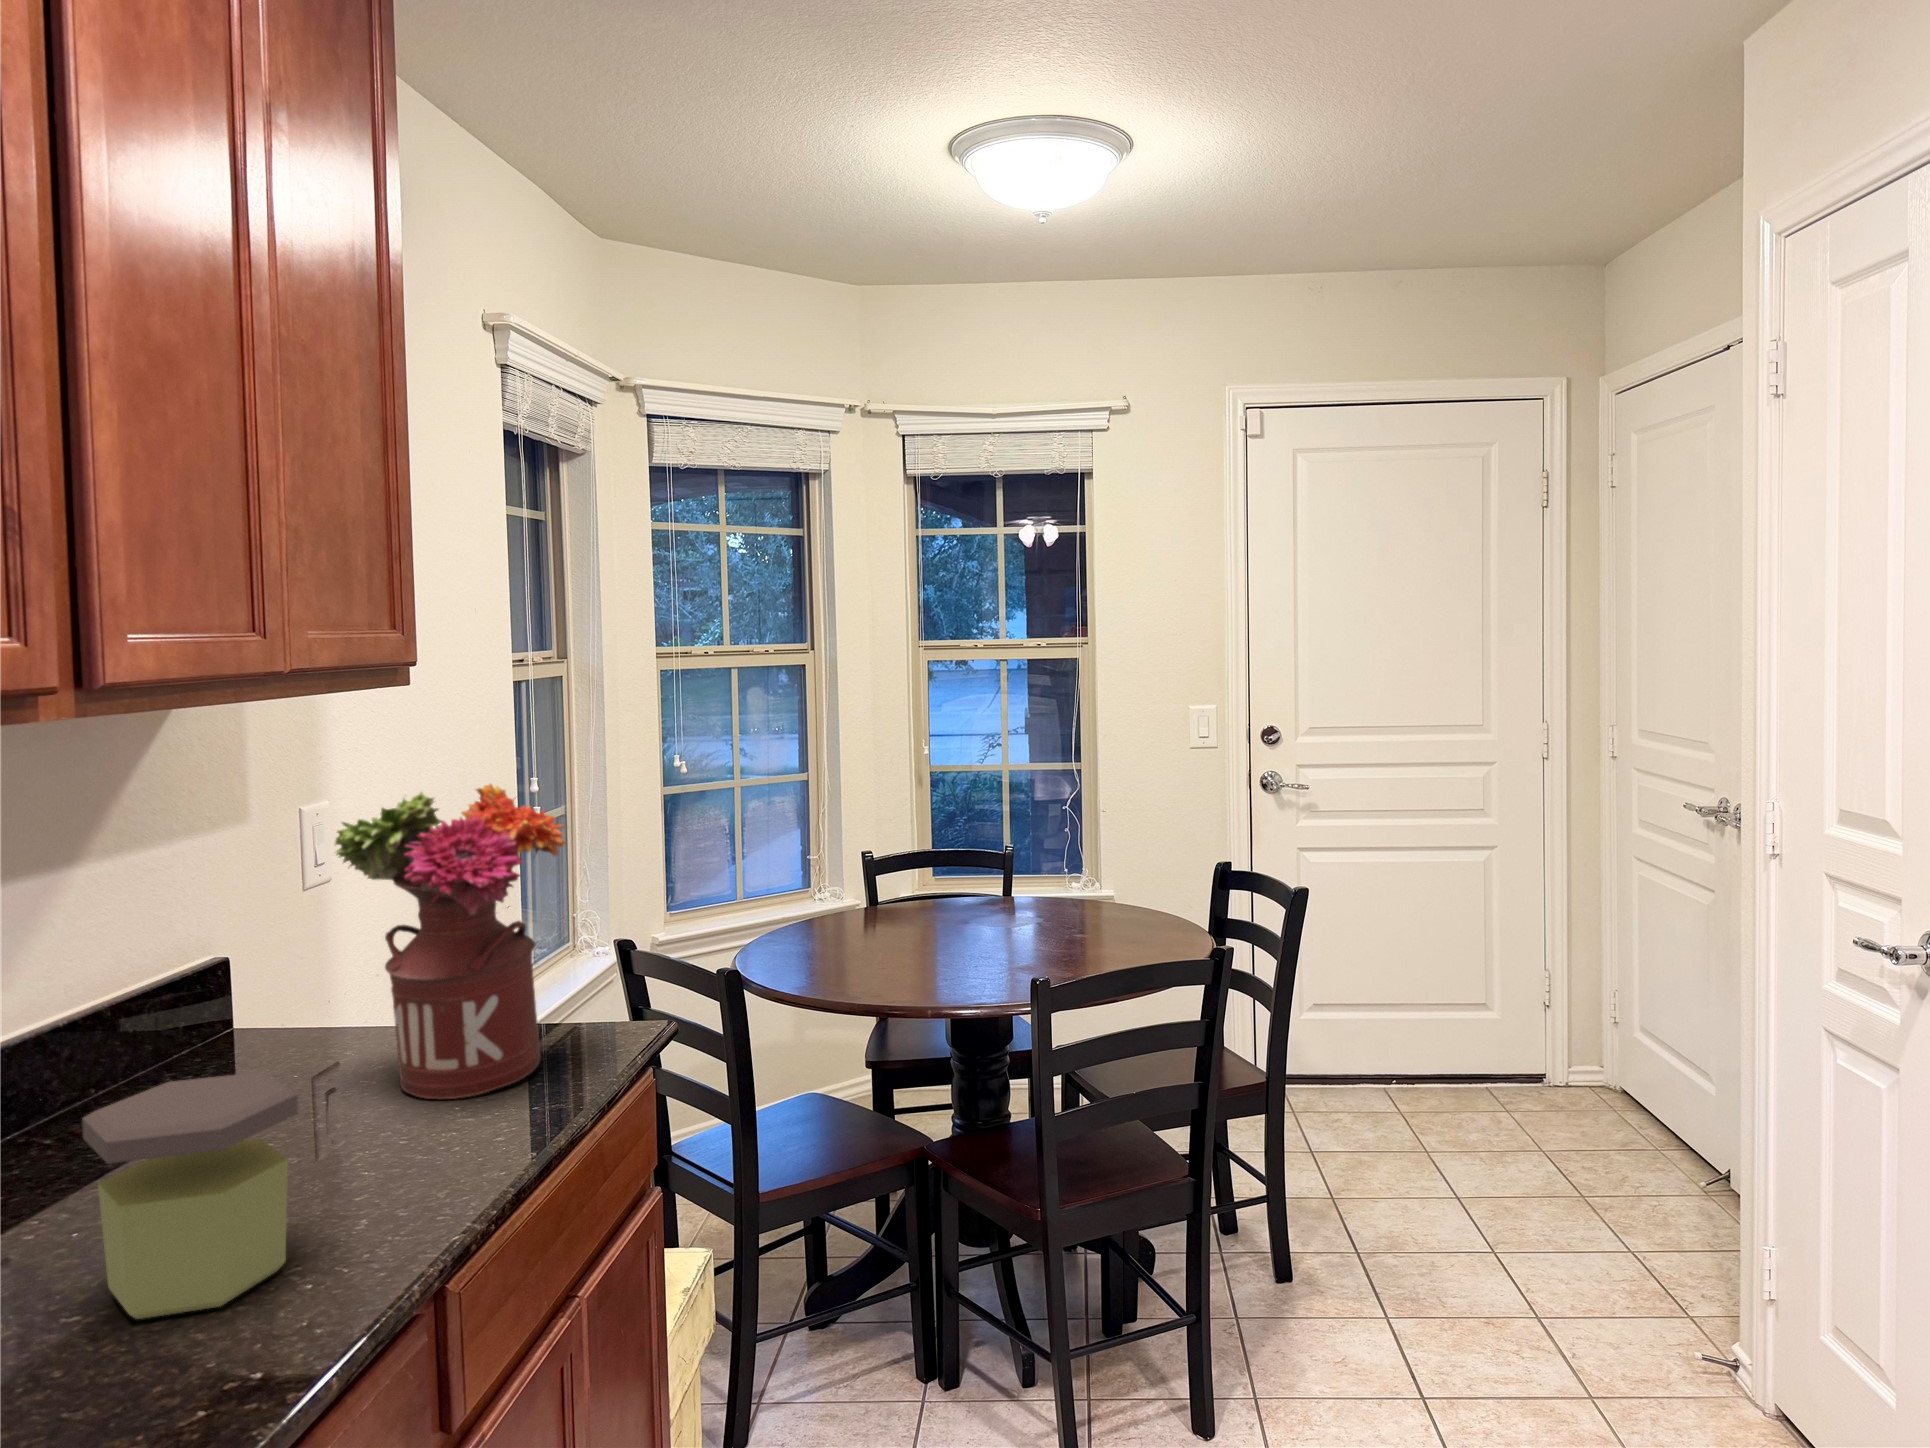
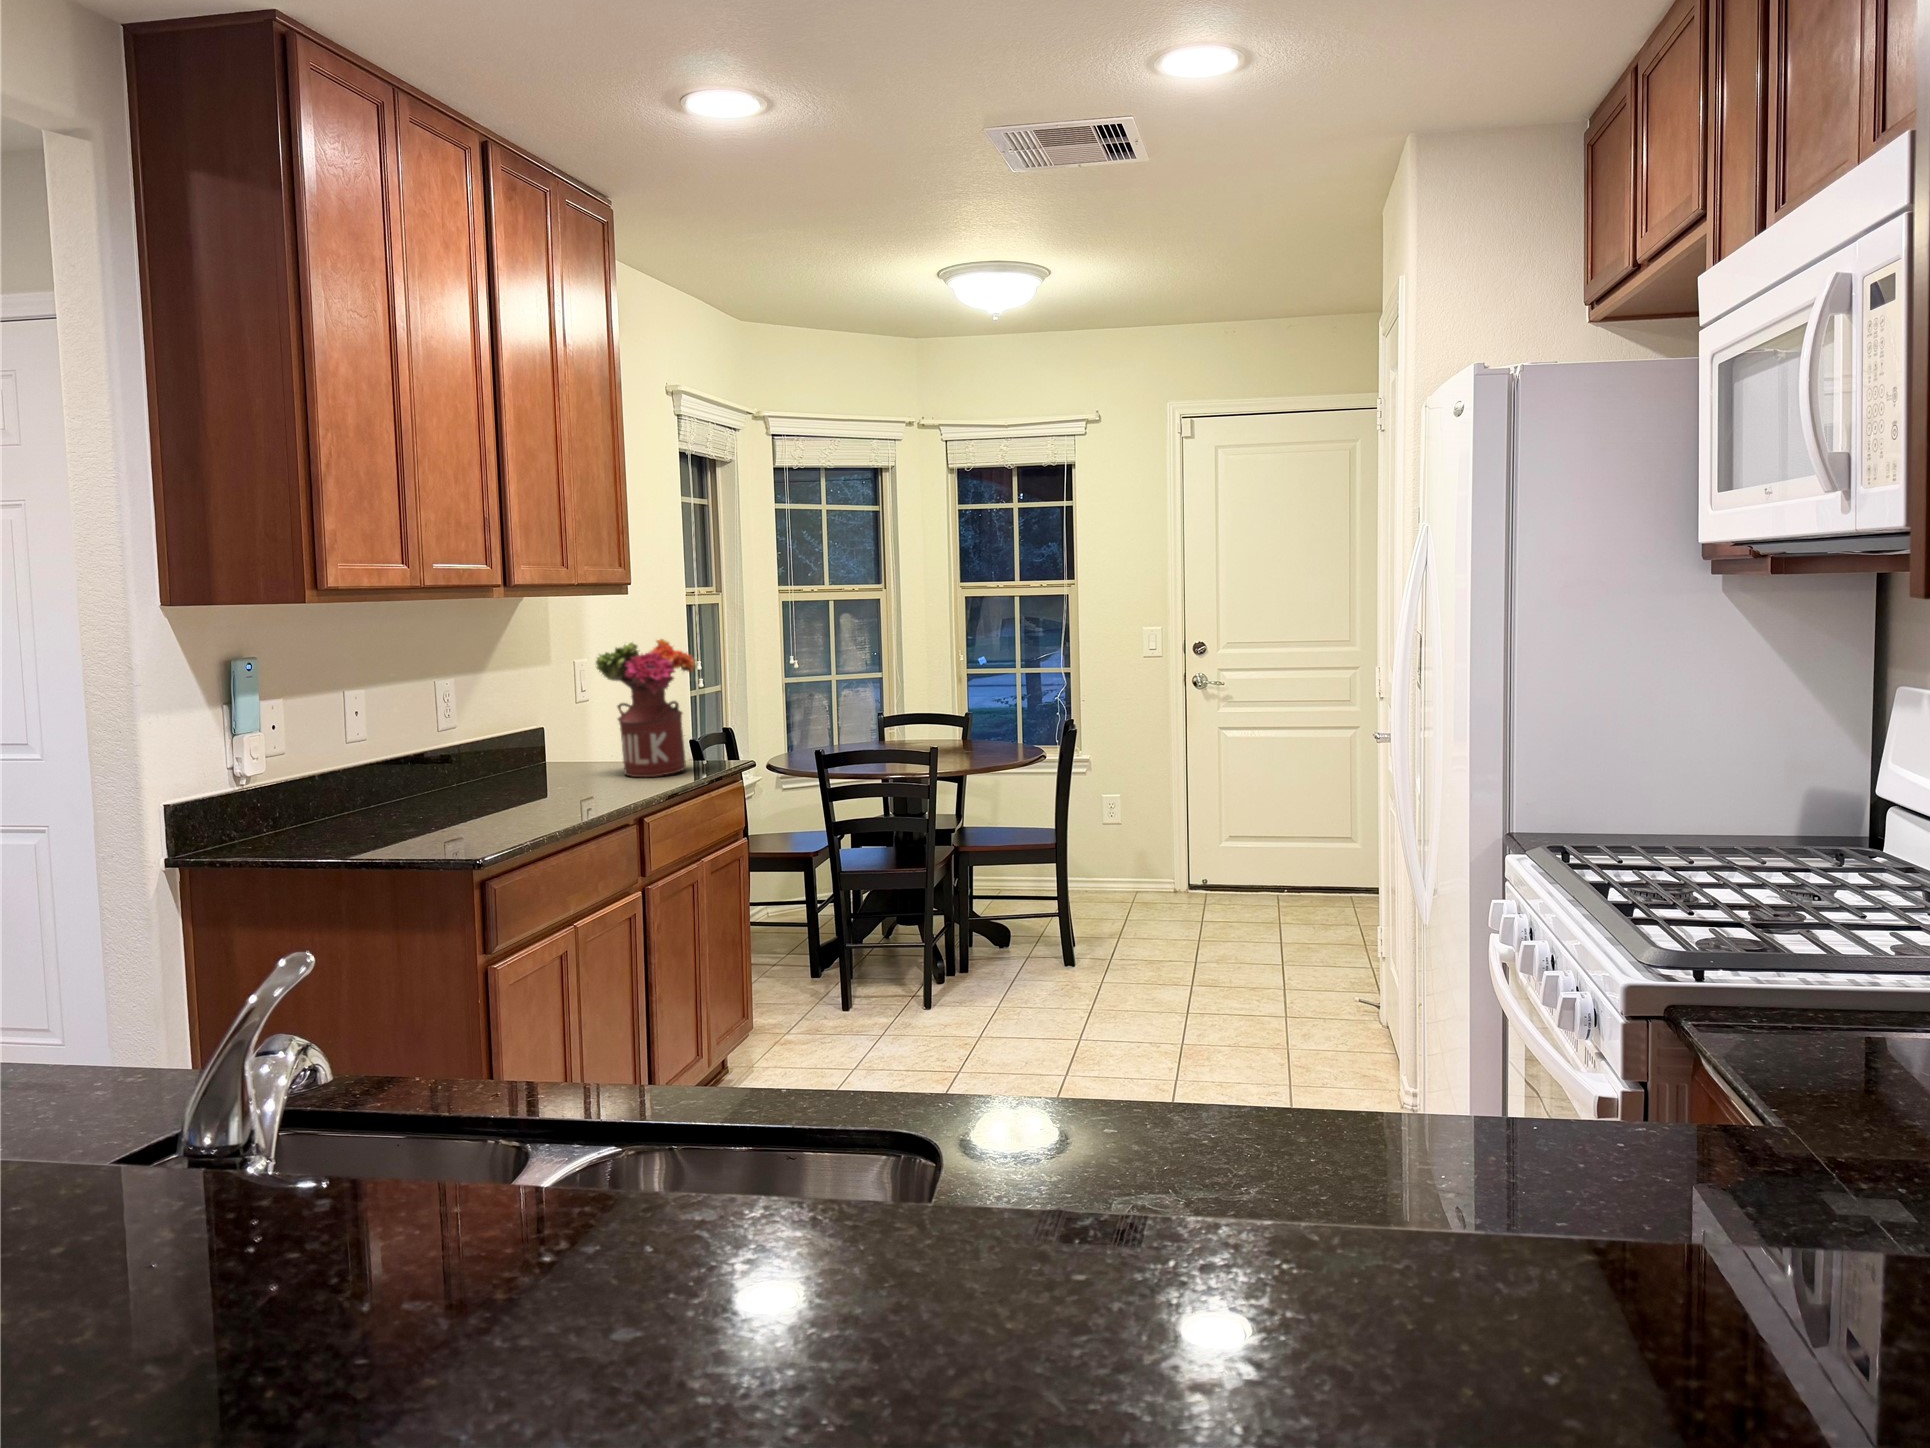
jar: present [82,1072,298,1319] -> none [515,735,588,811]

